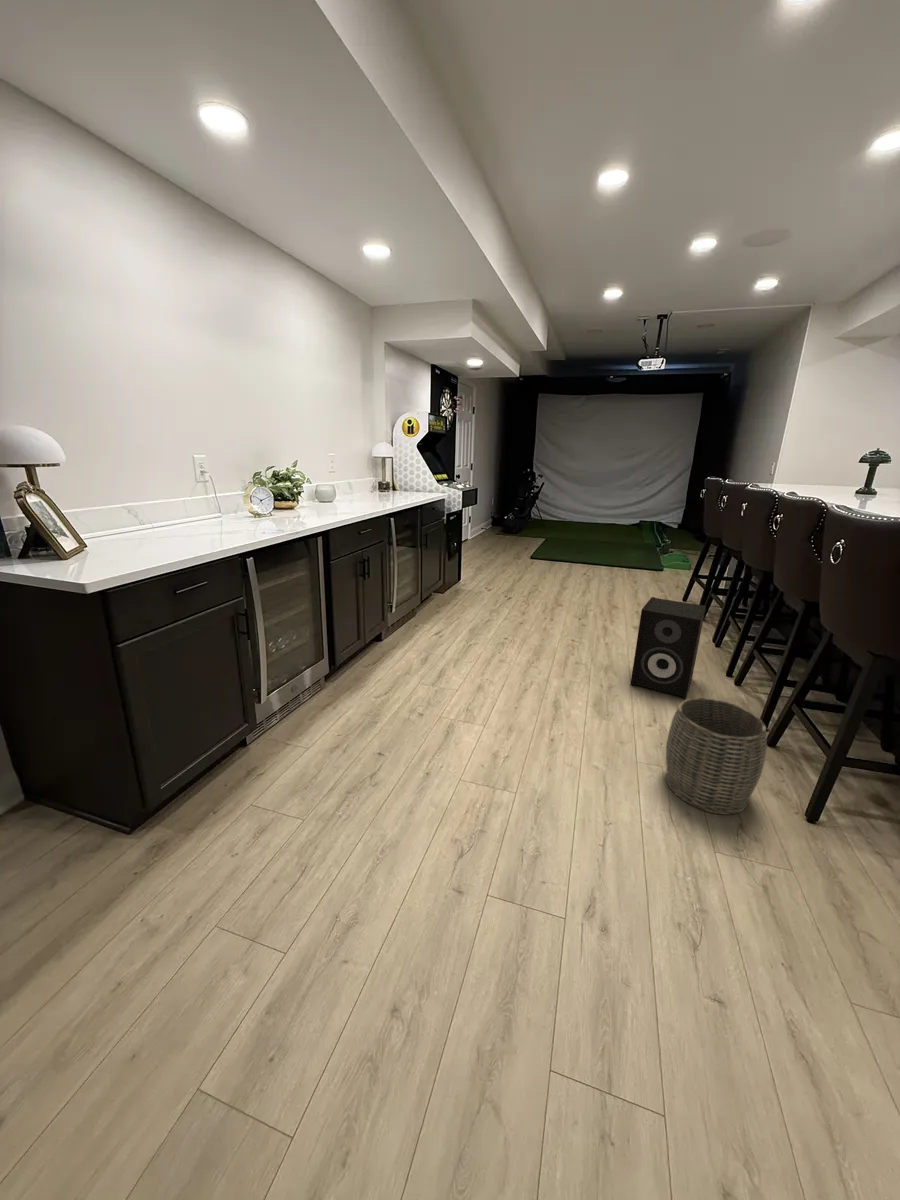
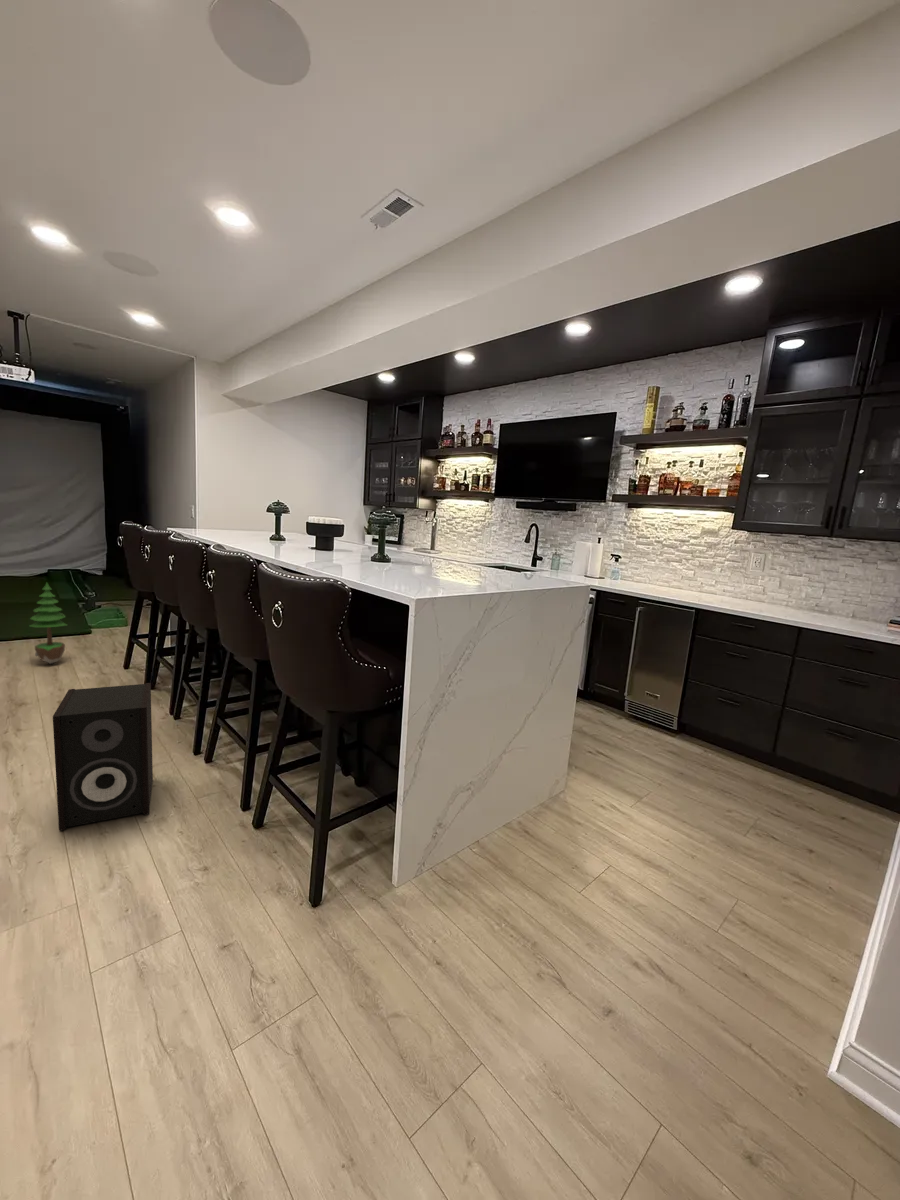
potted tree: none [628,526,652,587] -> present [30,583,66,664]
woven basket: present [666,698,767,814] -> none [129,814,259,992]

